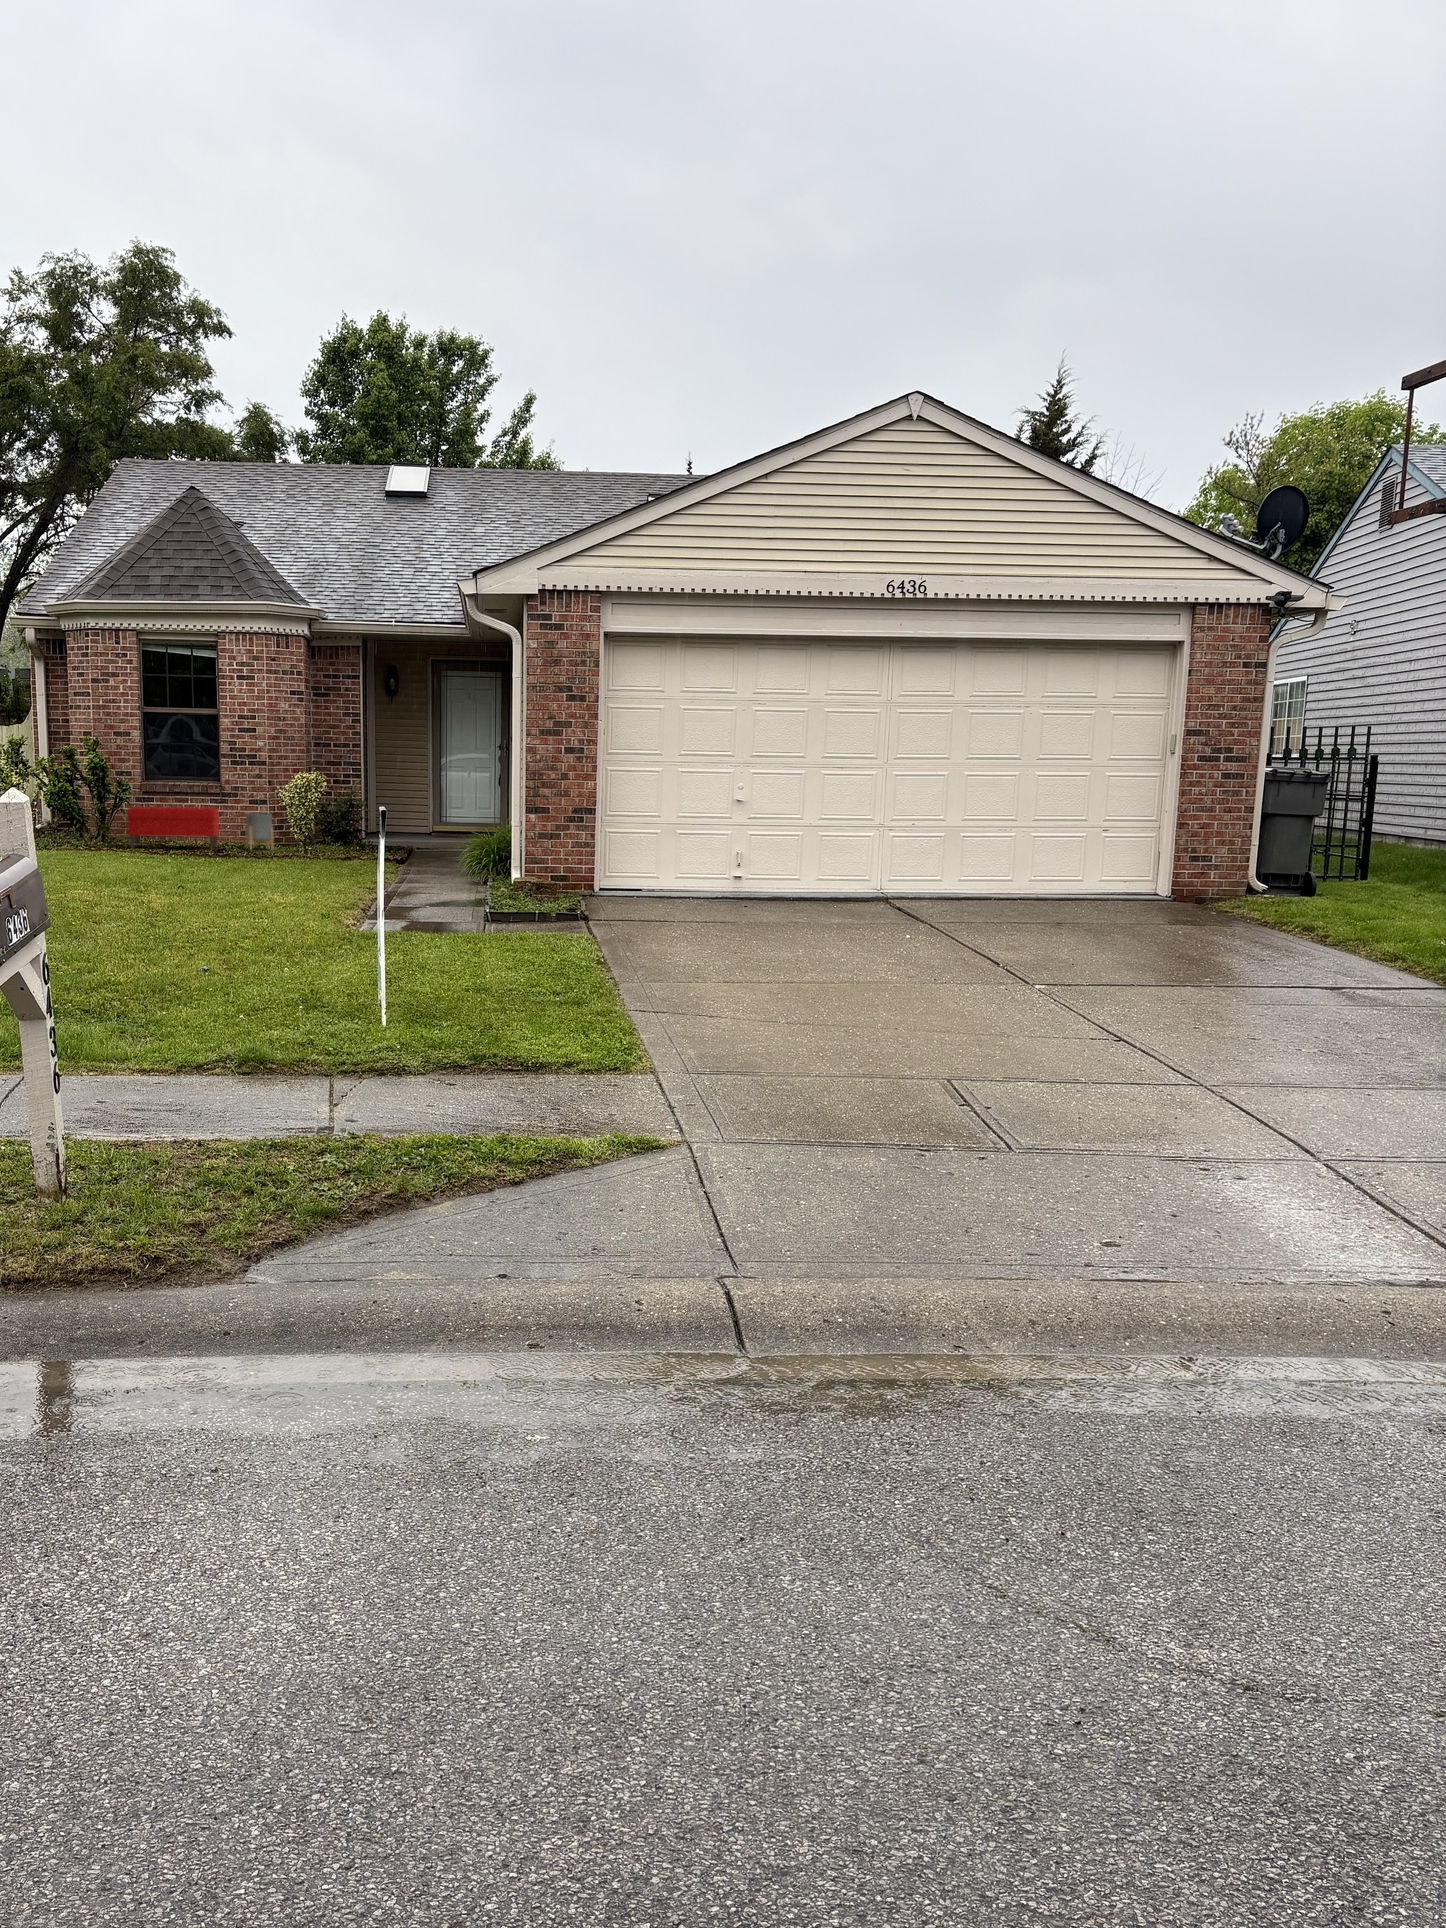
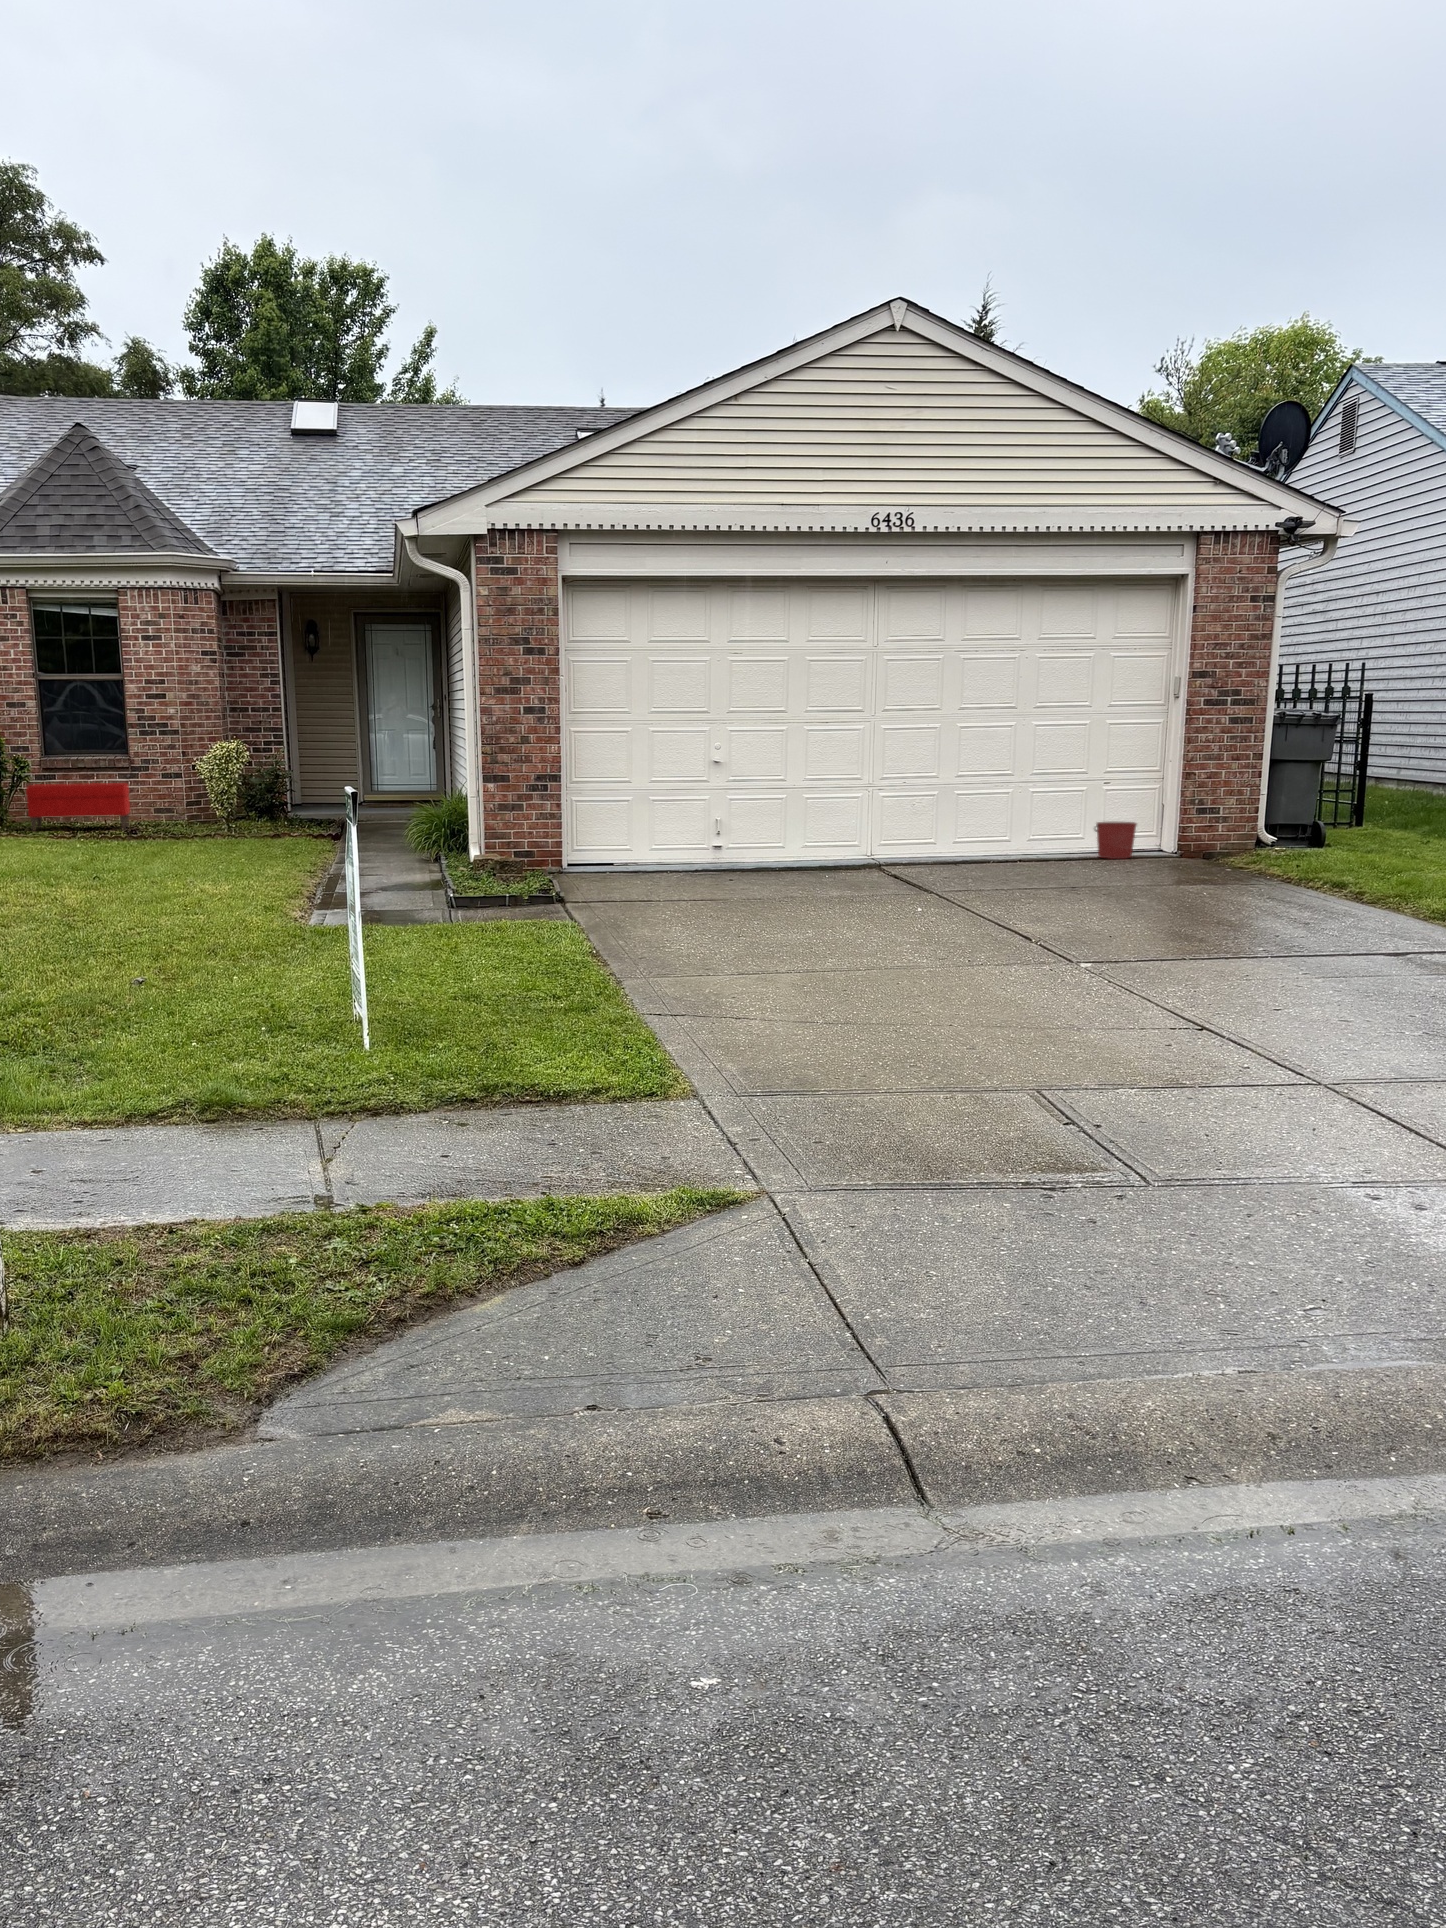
planter: present [245,813,274,849] -> none [160,788,193,829]
bucket: none [1091,867,1133,901] -> present [1095,822,1137,859]

